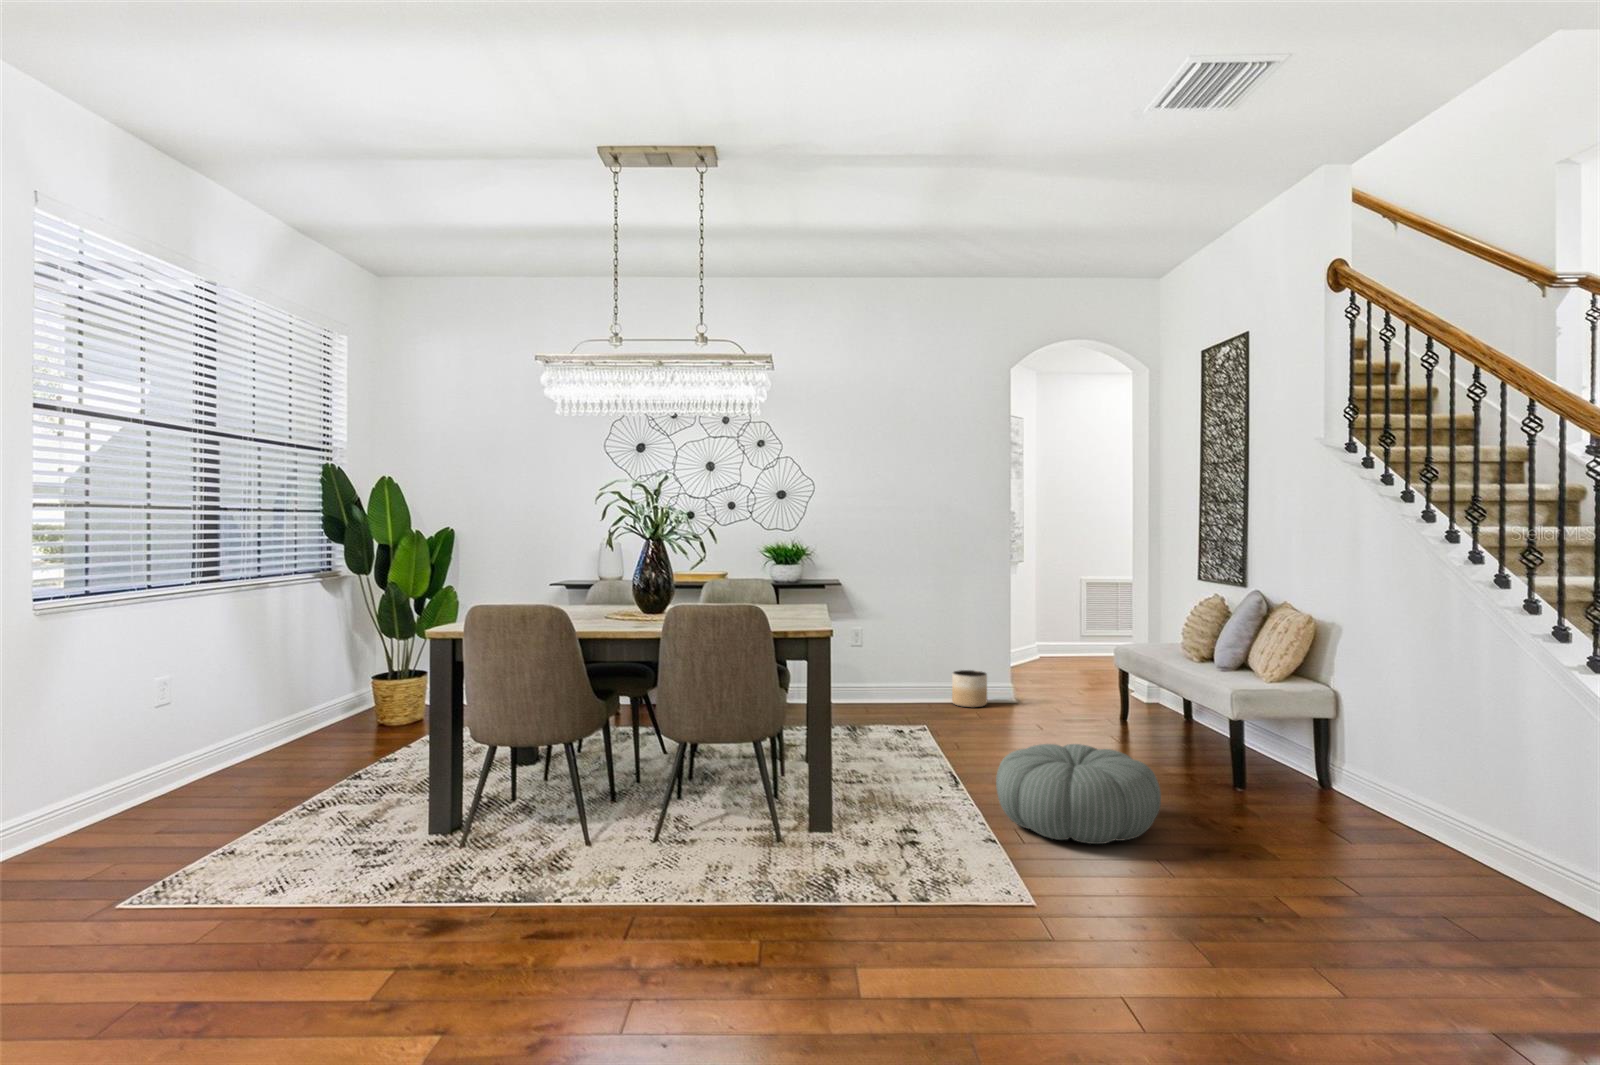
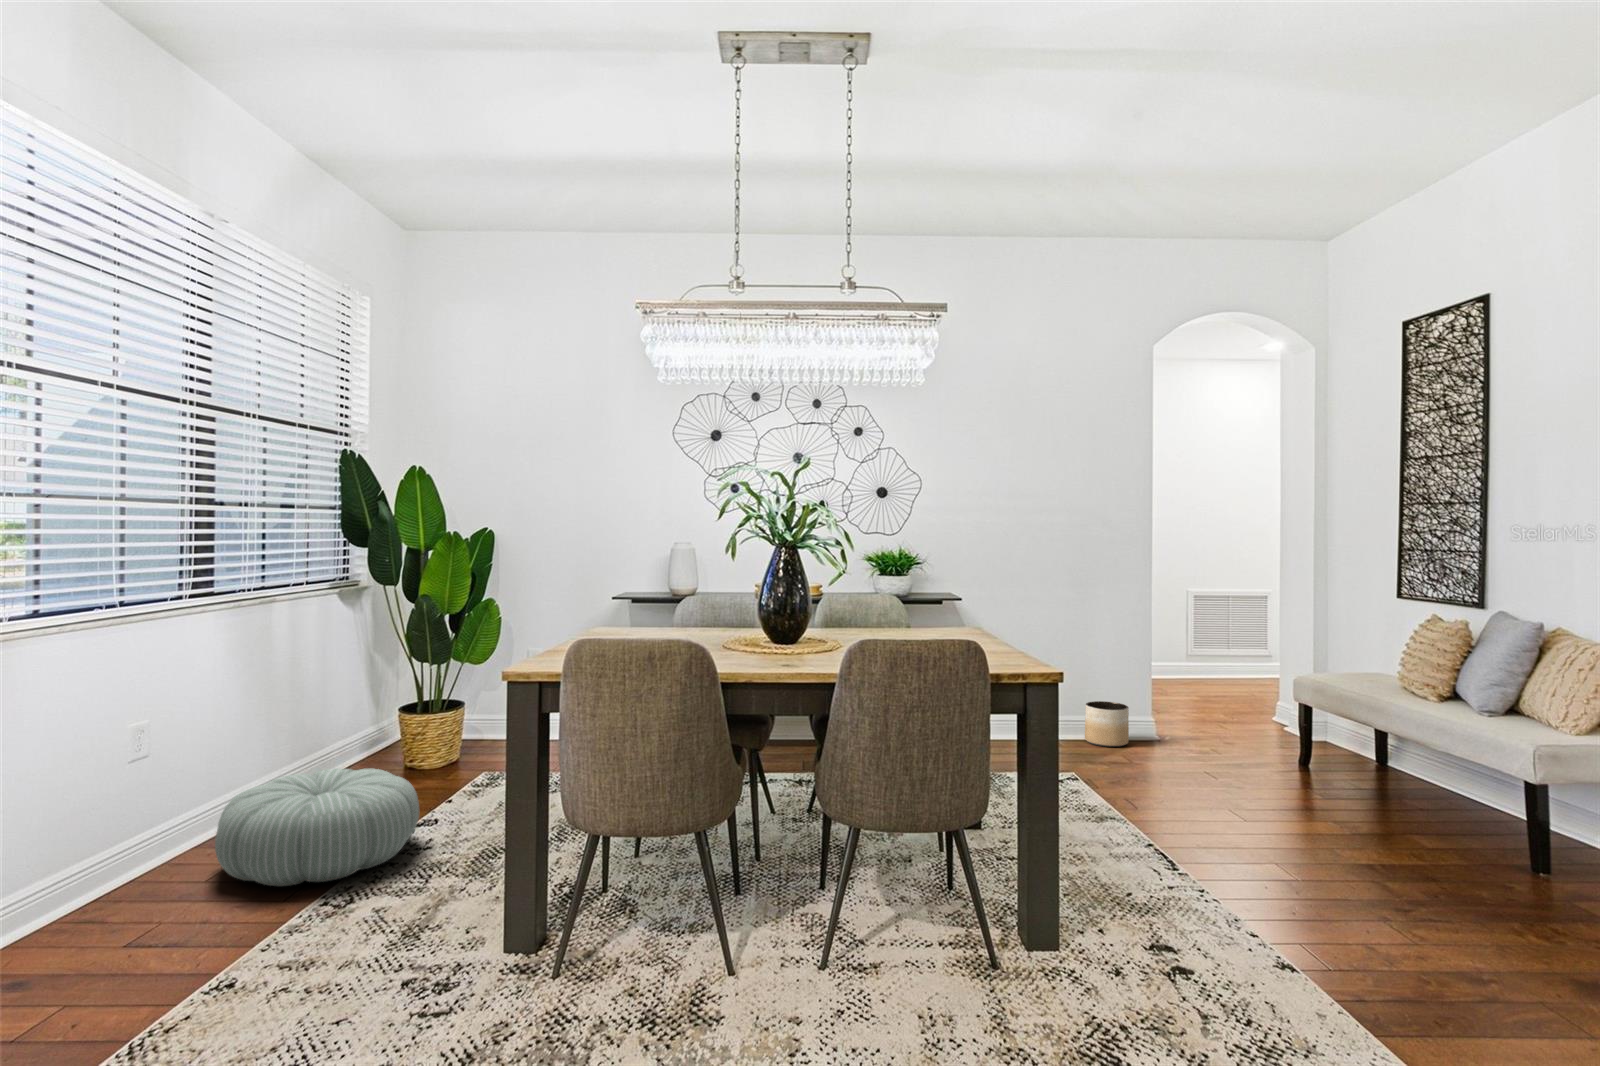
pouf: present [996,744,1161,844] -> present [215,768,419,886]

